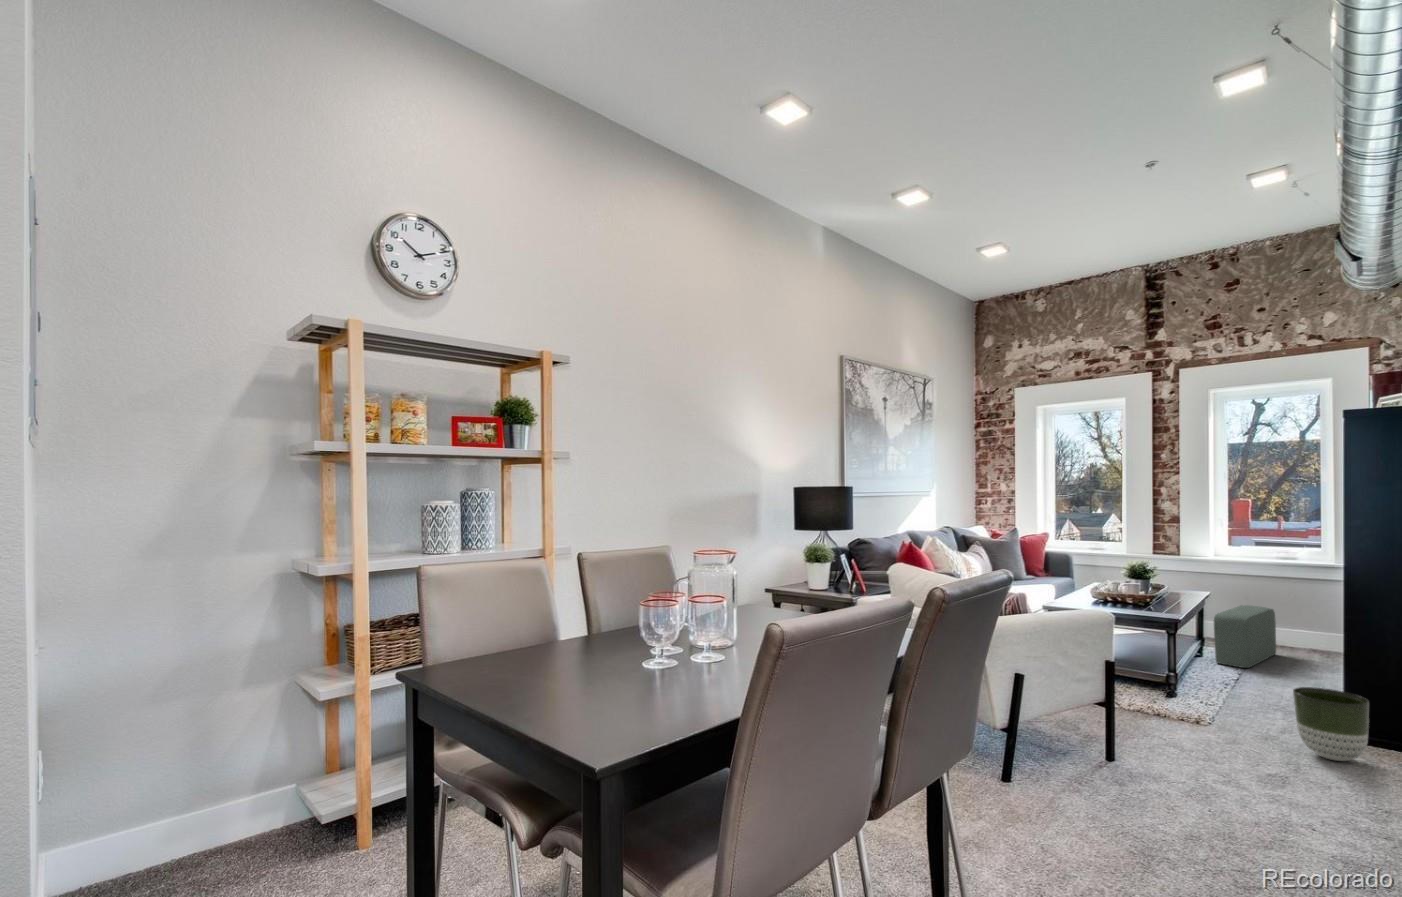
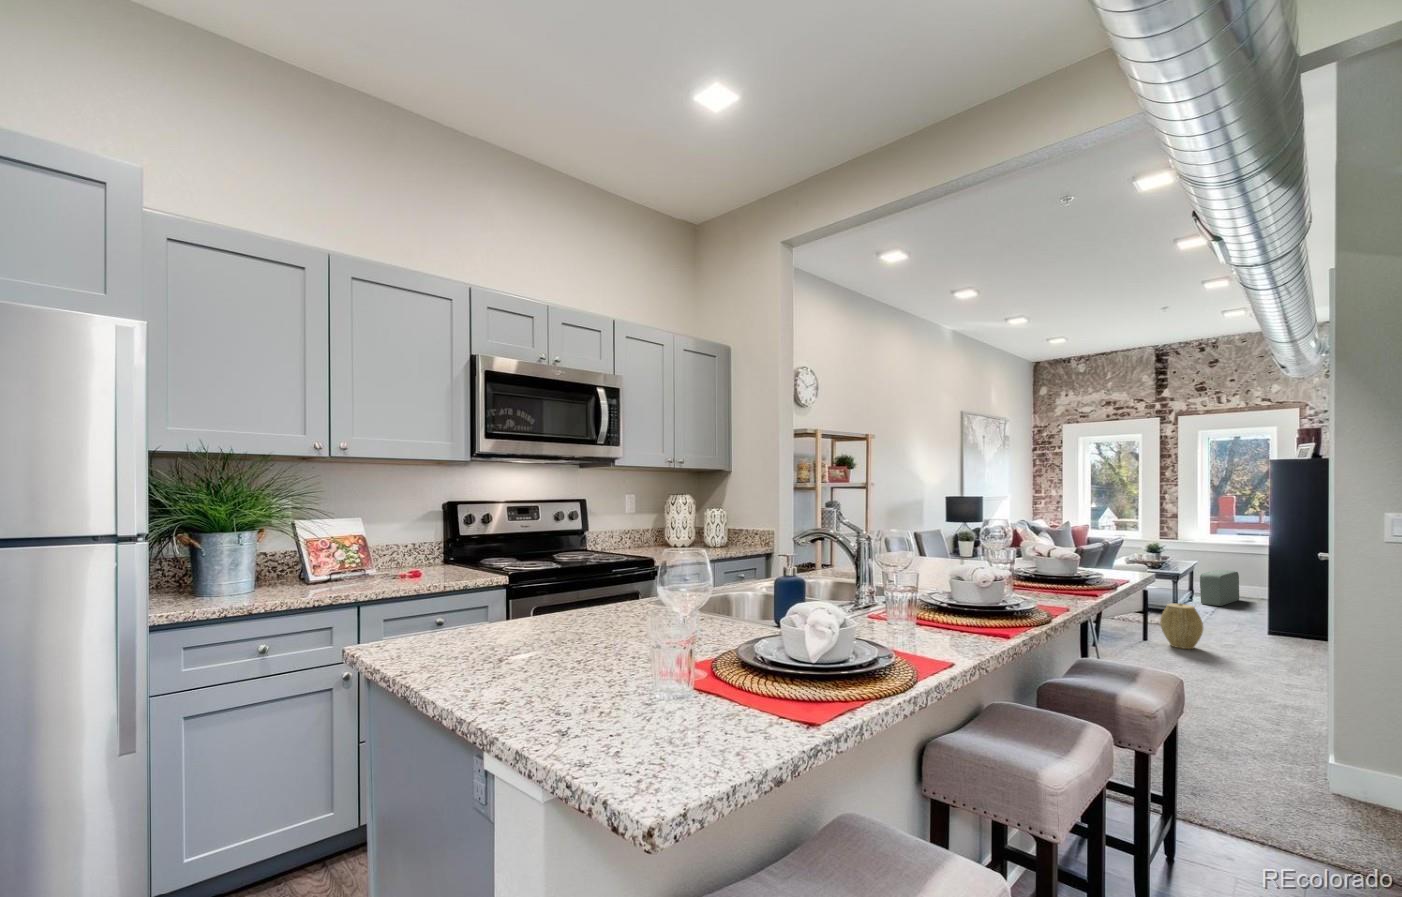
planter: present [1293,687,1369,761] -> none [1241,605,1279,641]
woven basket: none [1138,691,1223,789] -> present [1160,603,1203,649]

